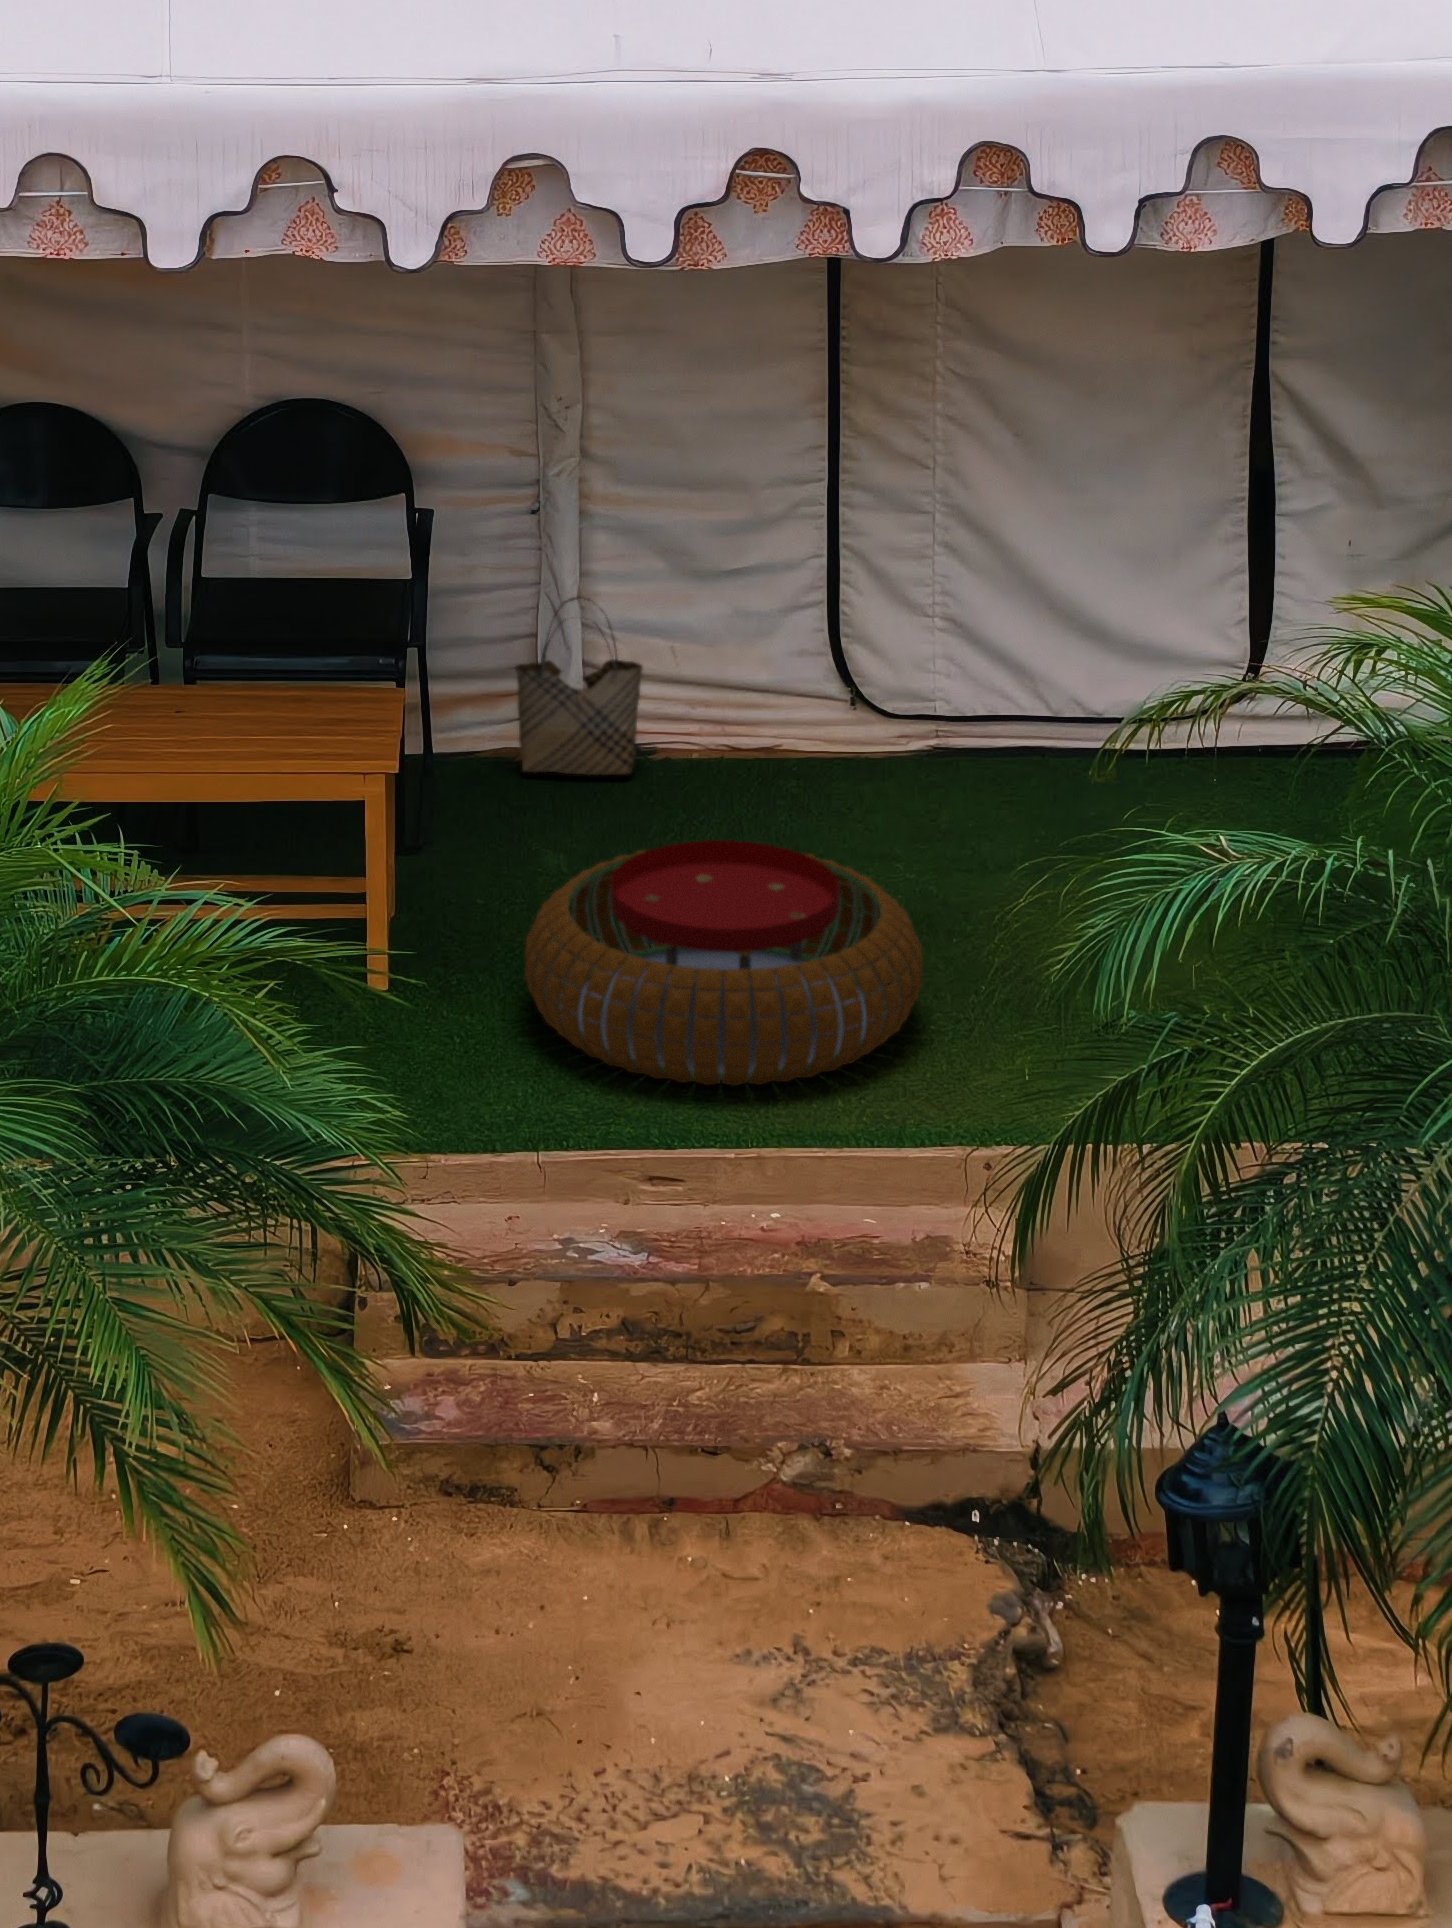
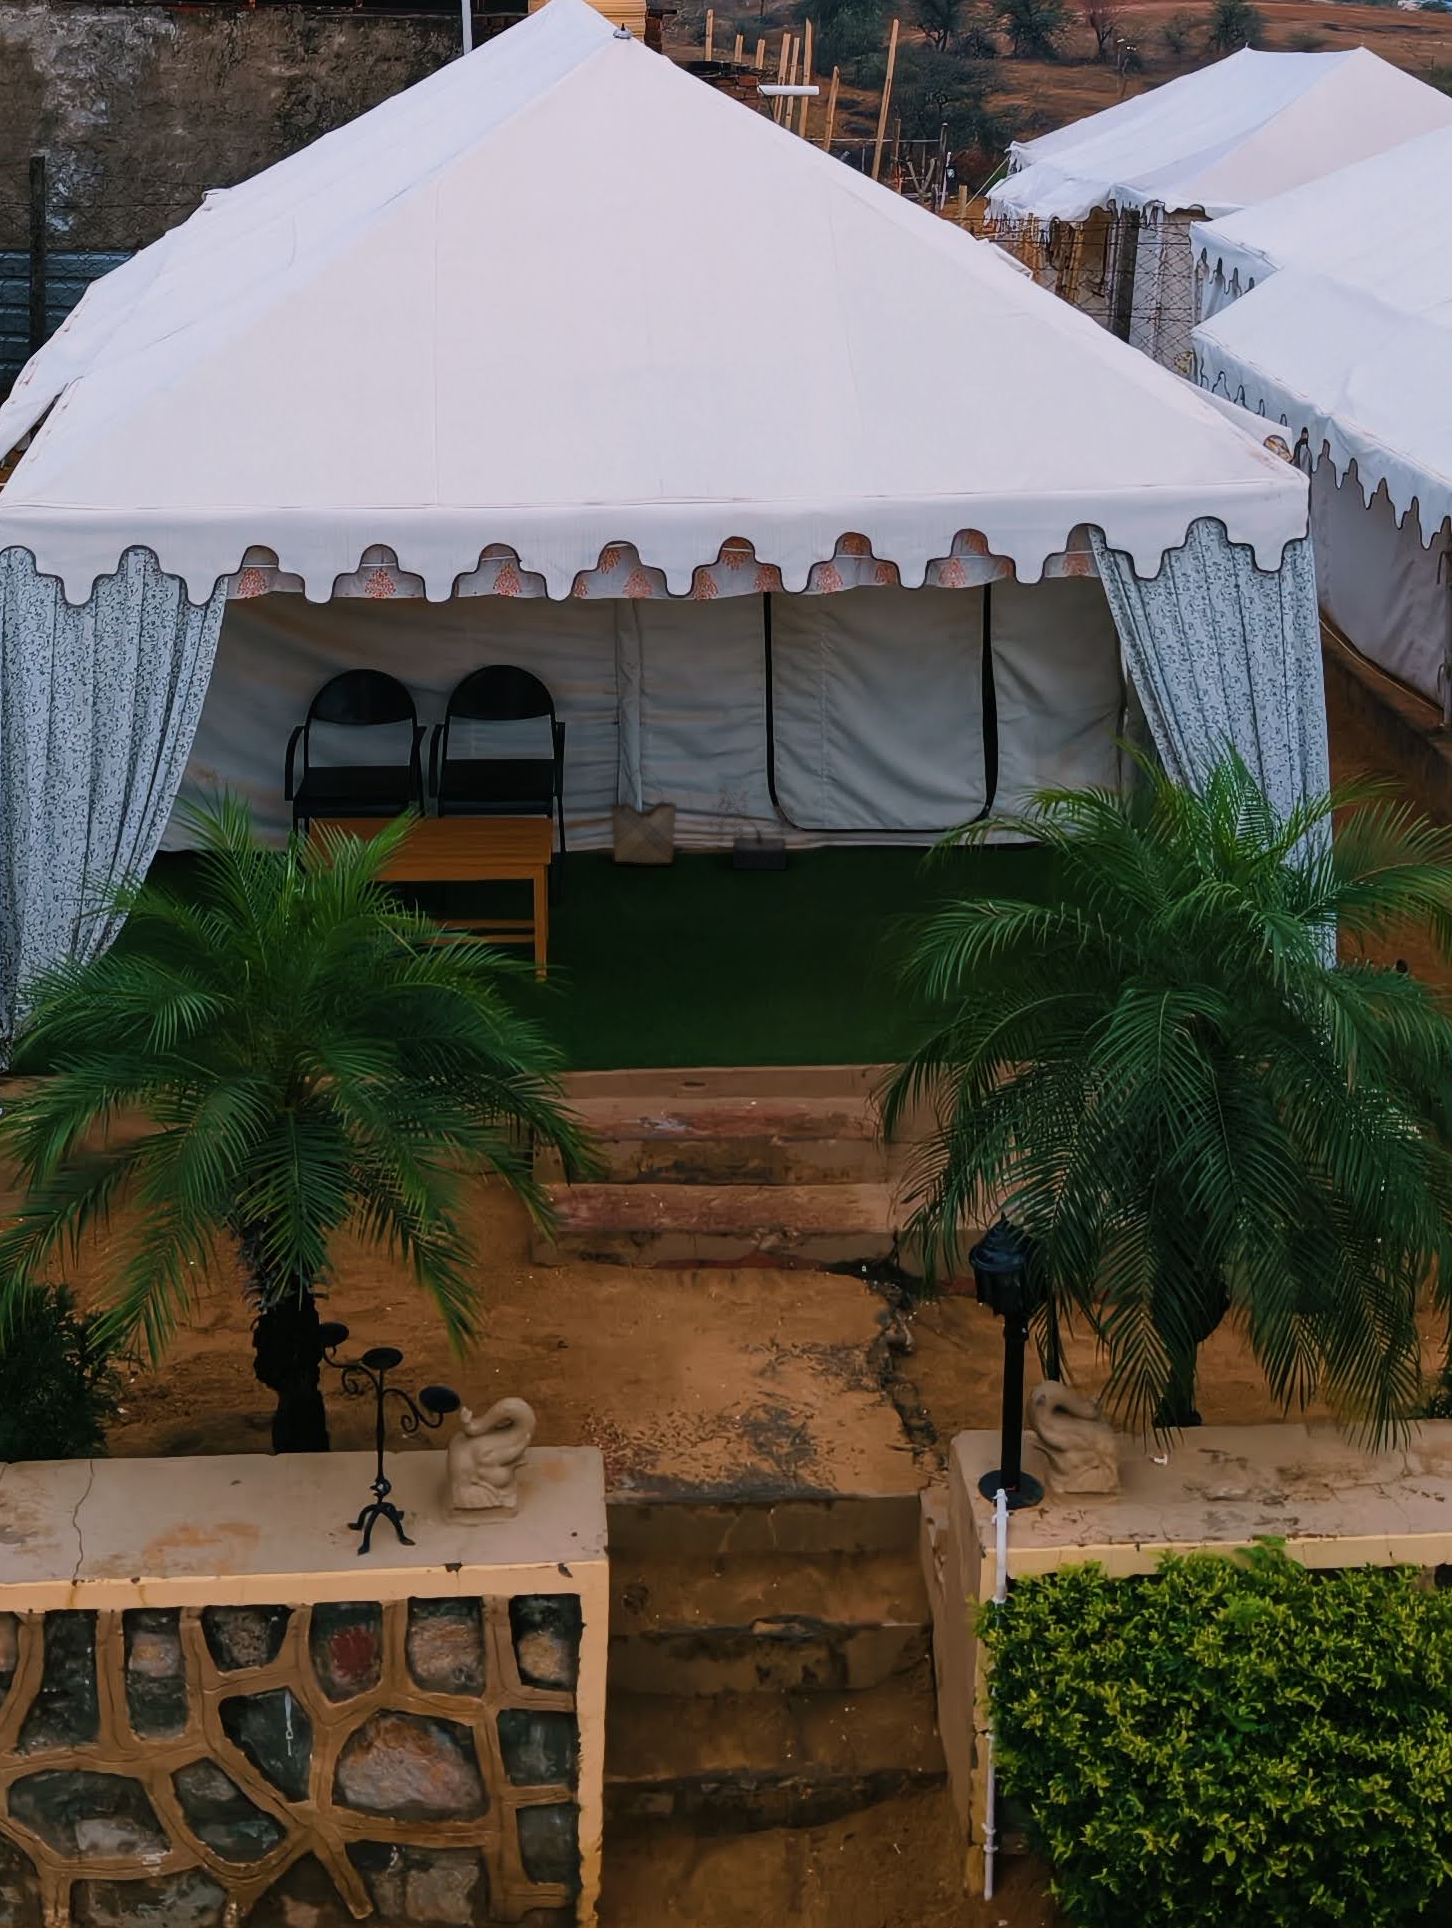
decorative plant: none [704,628,883,790] -> present [709,789,801,870]
pouf: present [525,840,923,1086] -> none [620,899,829,1032]

